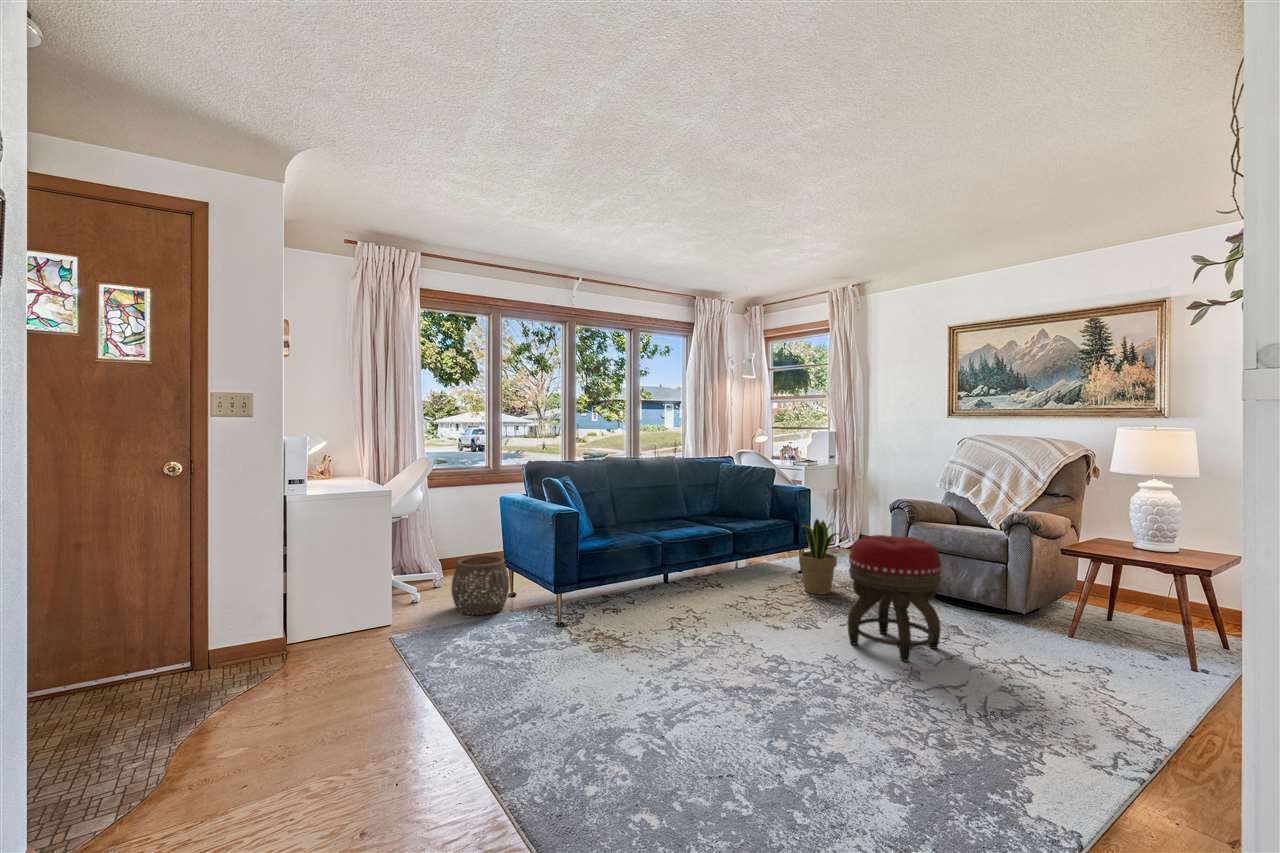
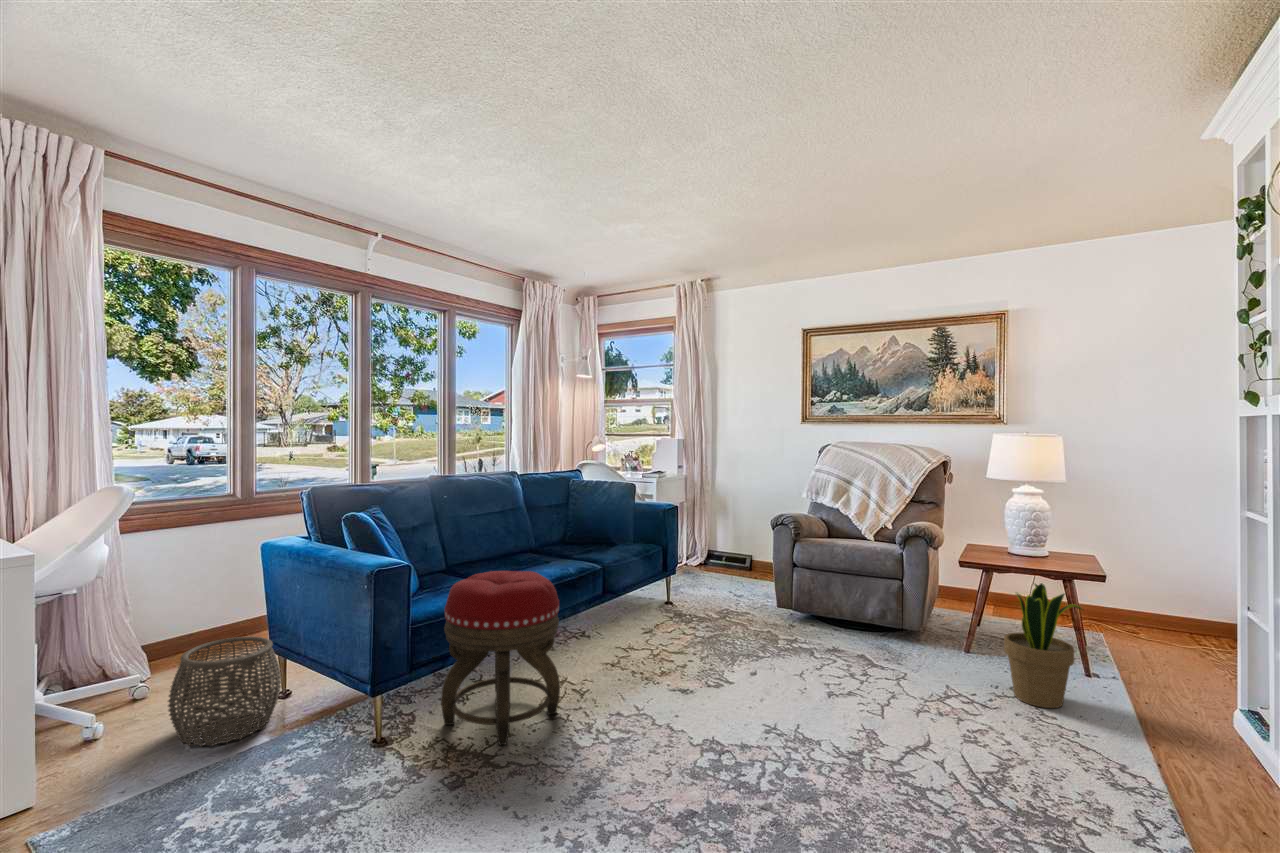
potted plant: present [799,519,840,594] -> present [1004,583,1082,708]
footstool: present [847,535,942,662] -> present [441,571,560,745]

